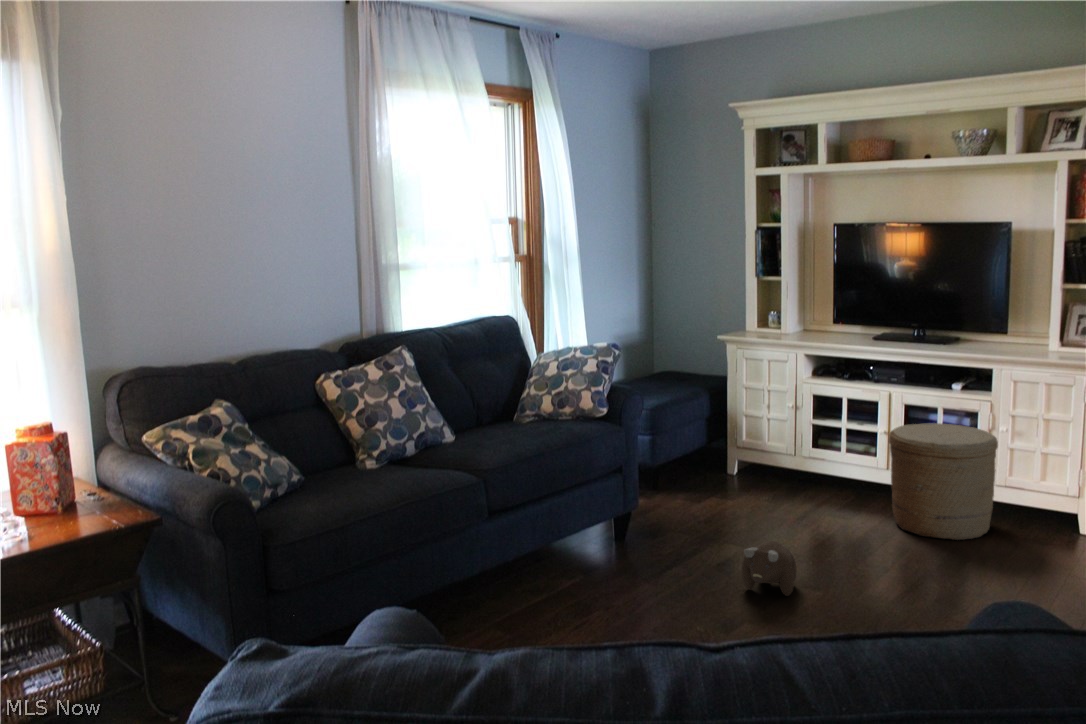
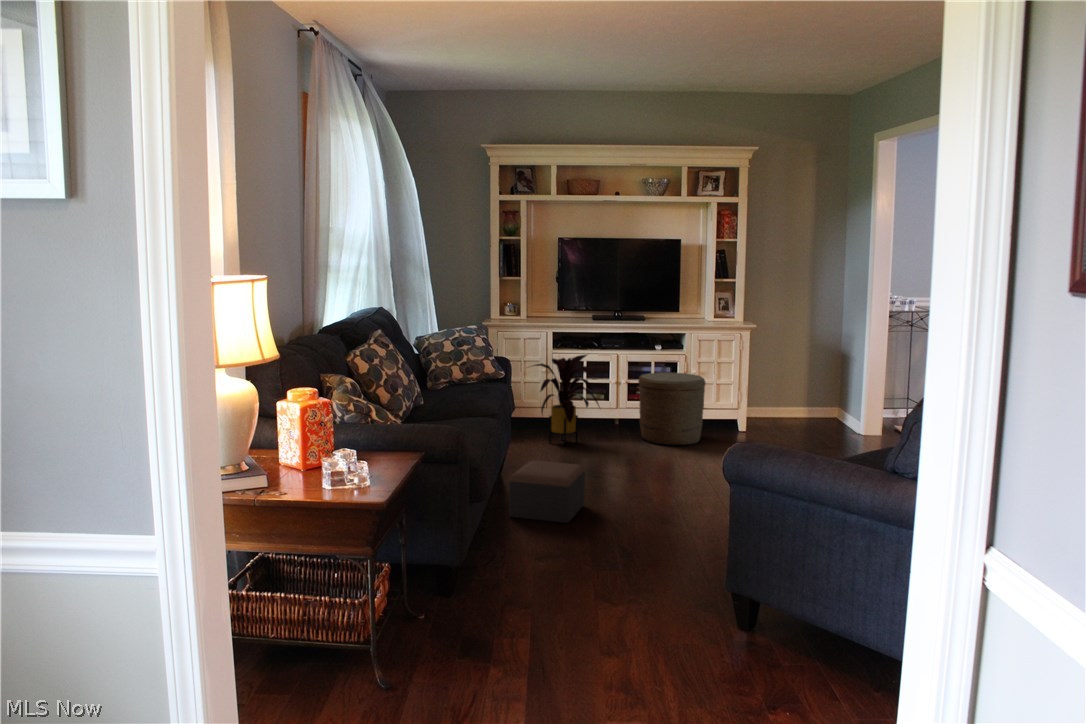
house plant: none [725,389,836,511] -> present [534,355,599,446]
footstool: none [520,527,628,617] -> present [509,461,585,523]
plush toy: present [742,541,797,596] -> none [634,450,672,487]

